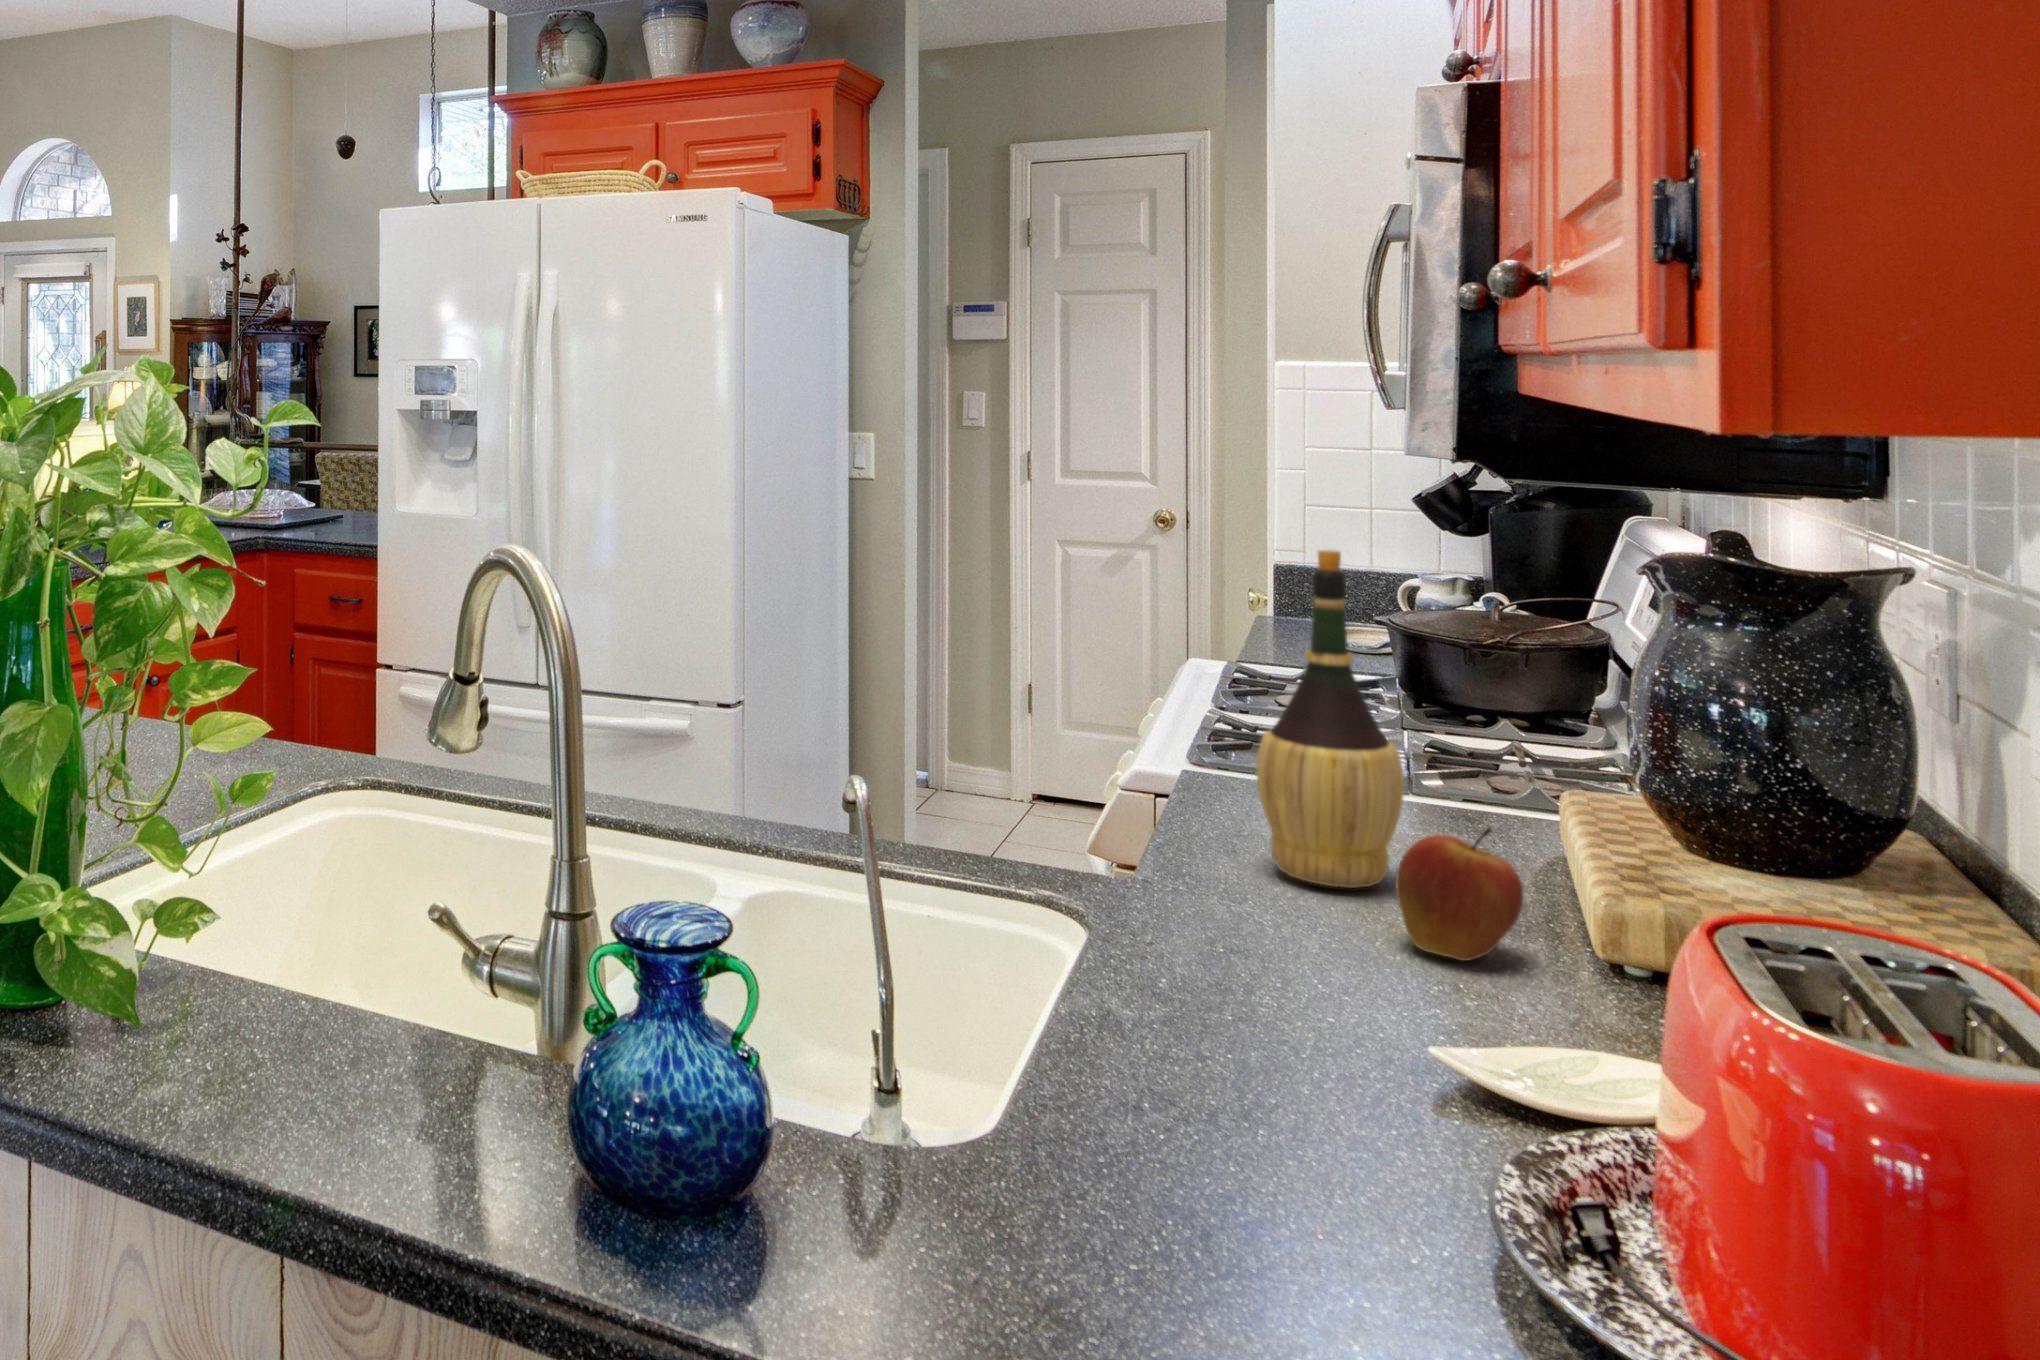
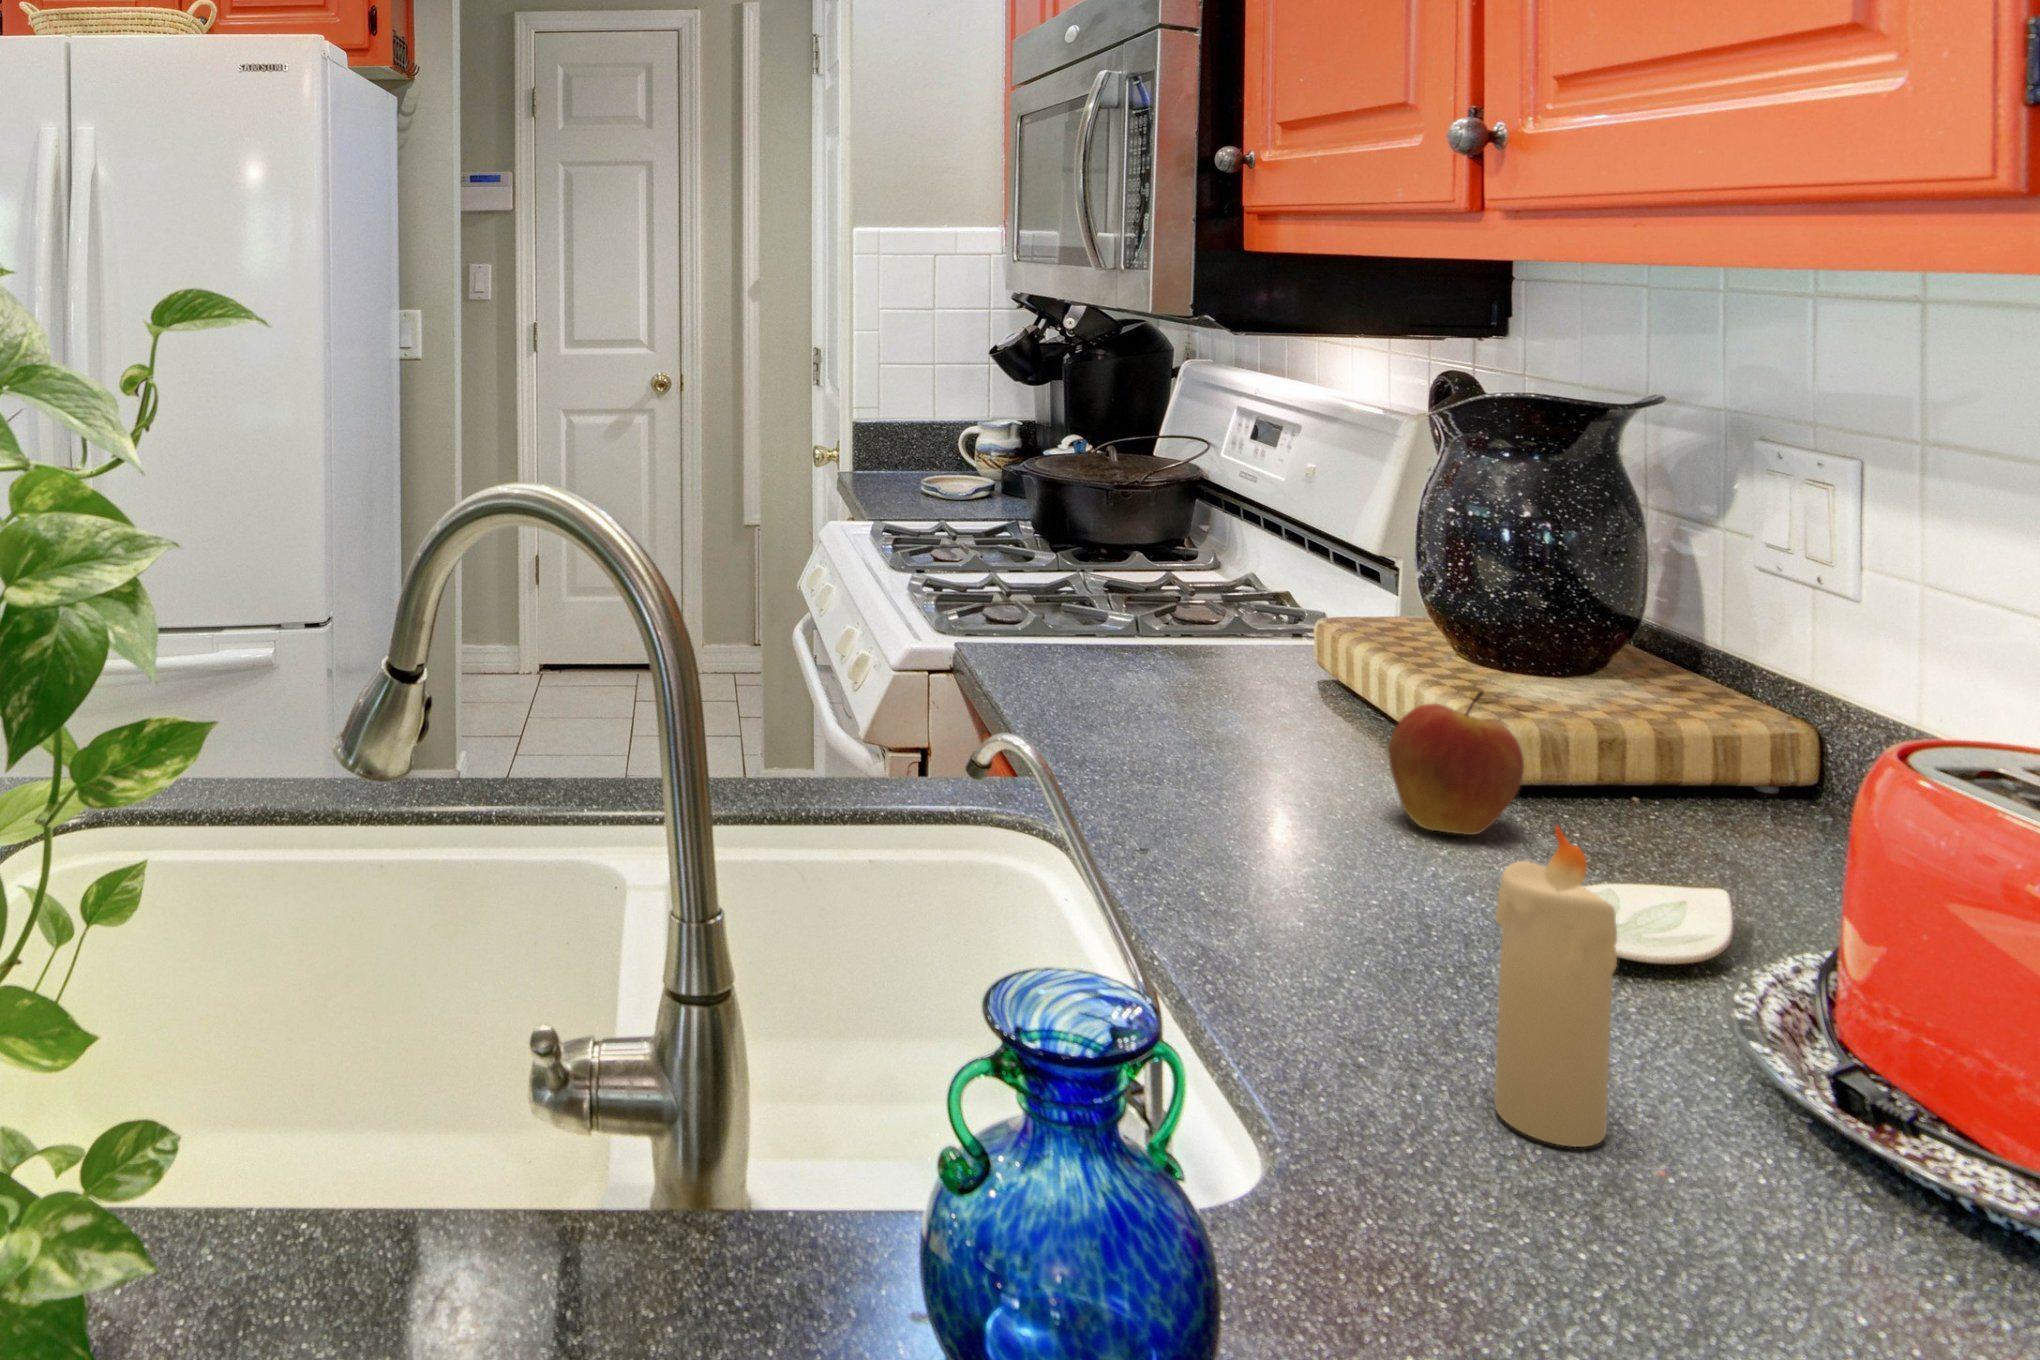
wine bottle: present [1256,550,1404,888] -> none [1170,407,1325,766]
candle: none [1162,875,1253,1138] -> present [1495,826,1617,1147]

